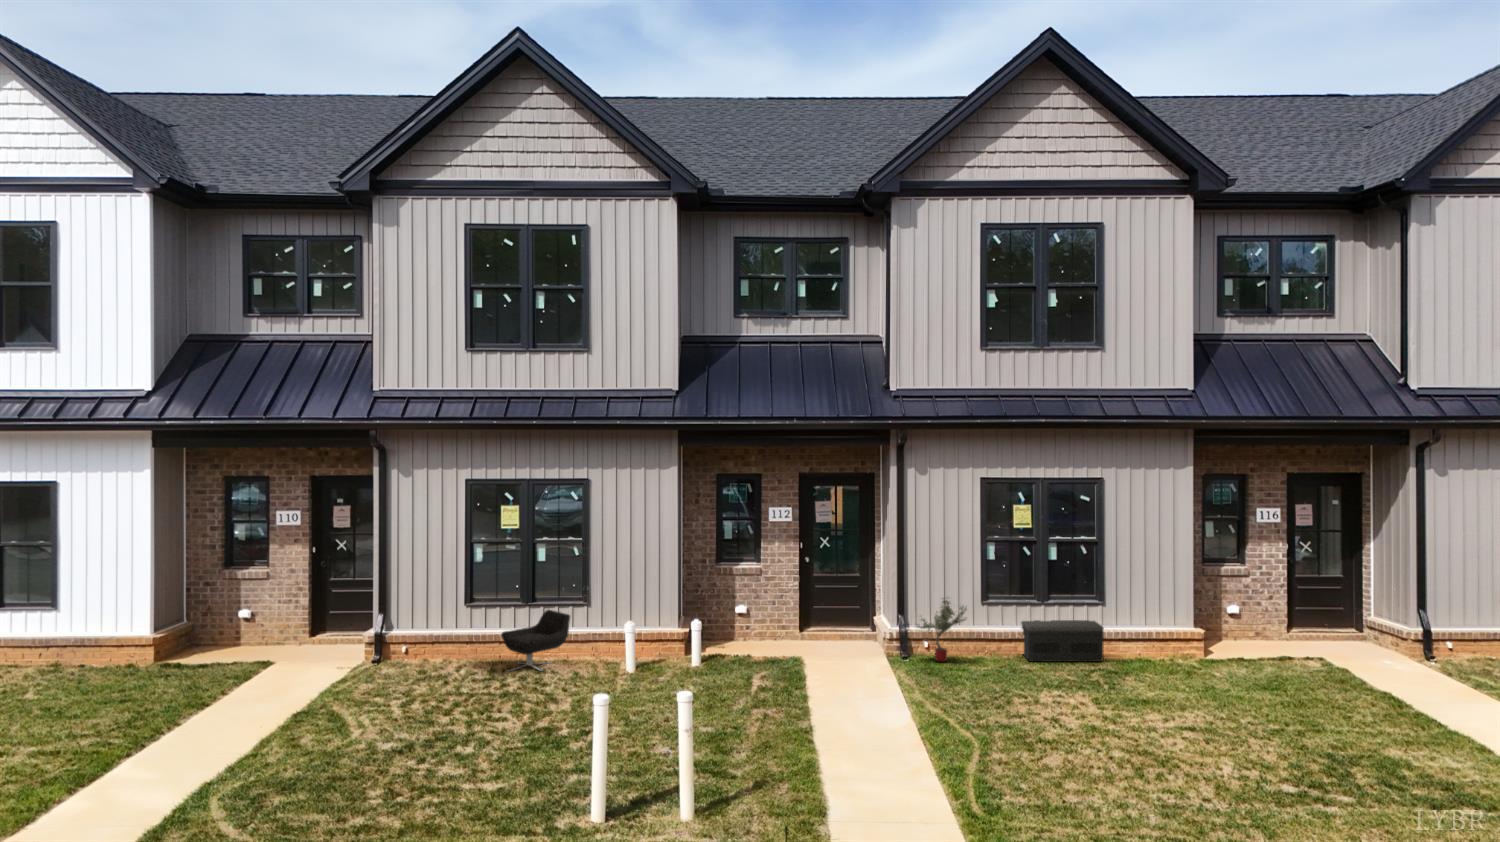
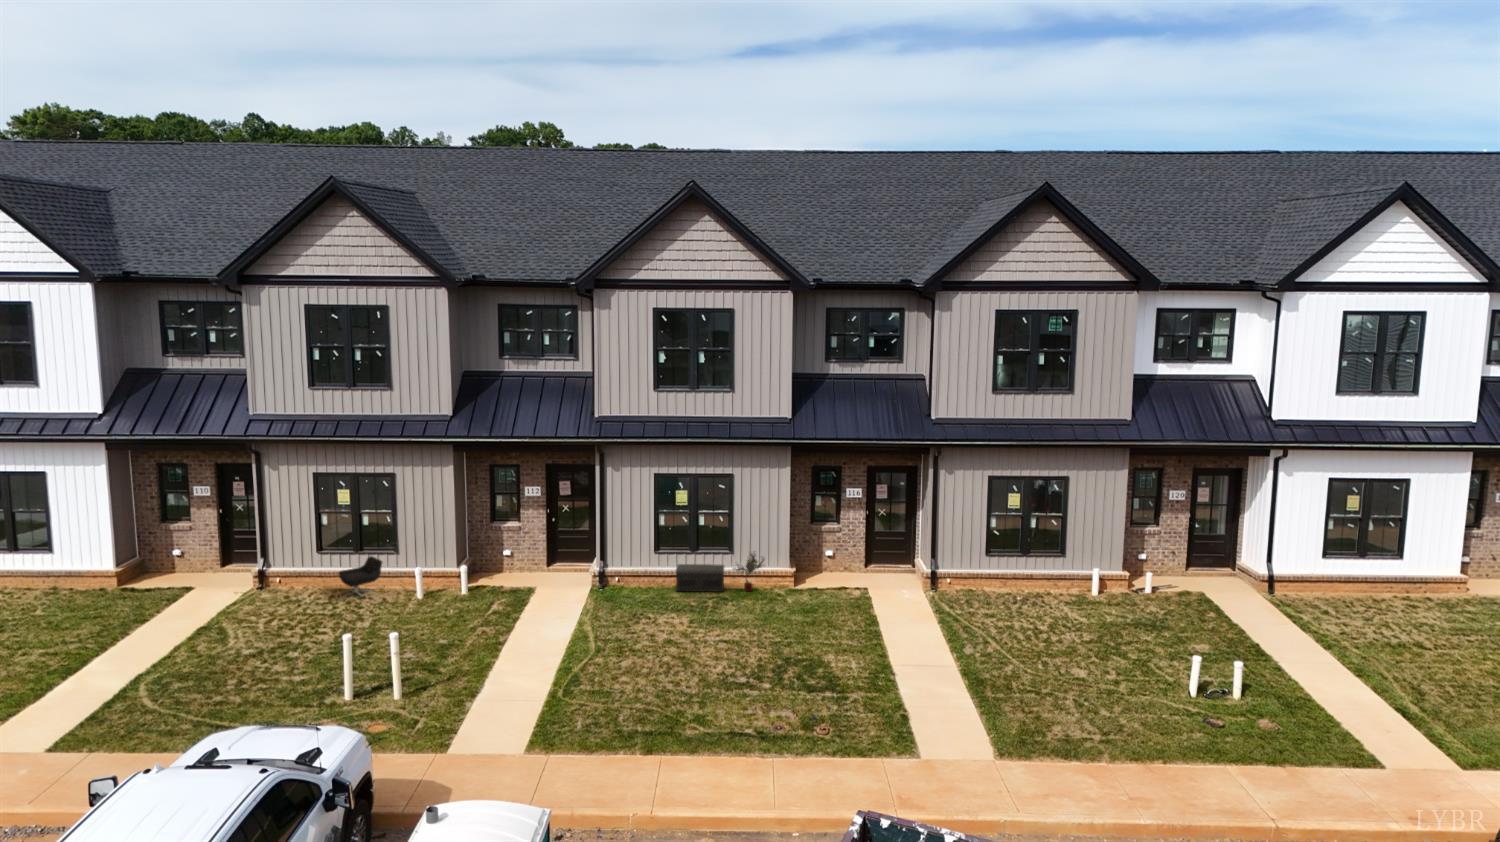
potted tree: present [916,598,967,662] -> present [733,553,764,592]

